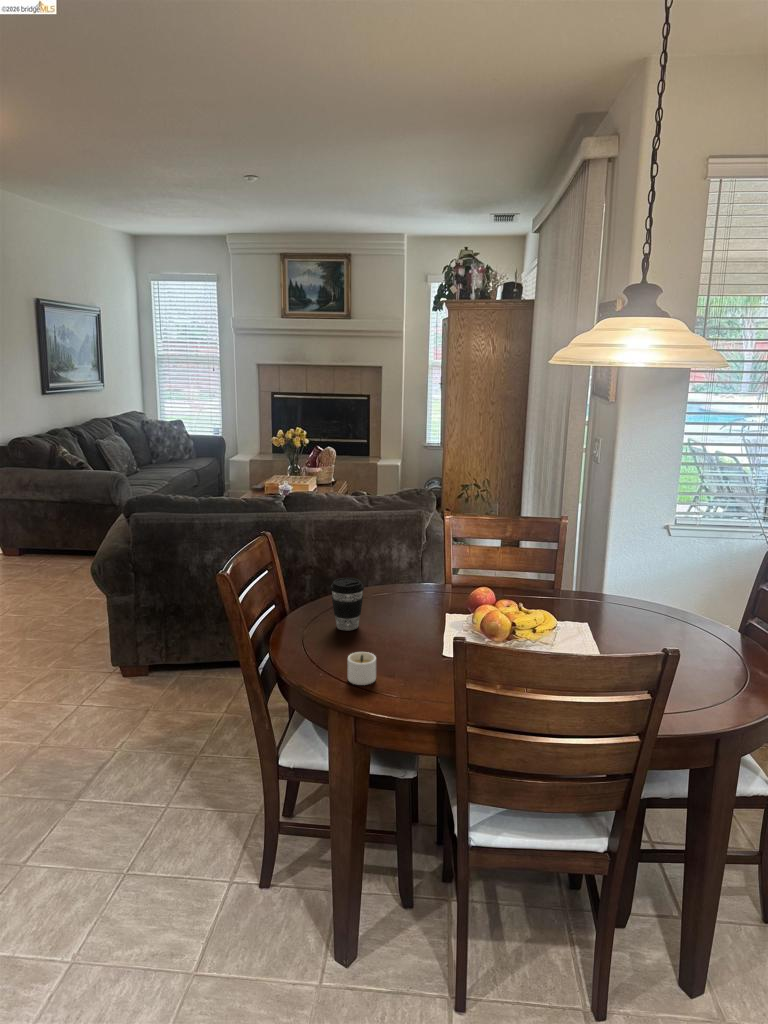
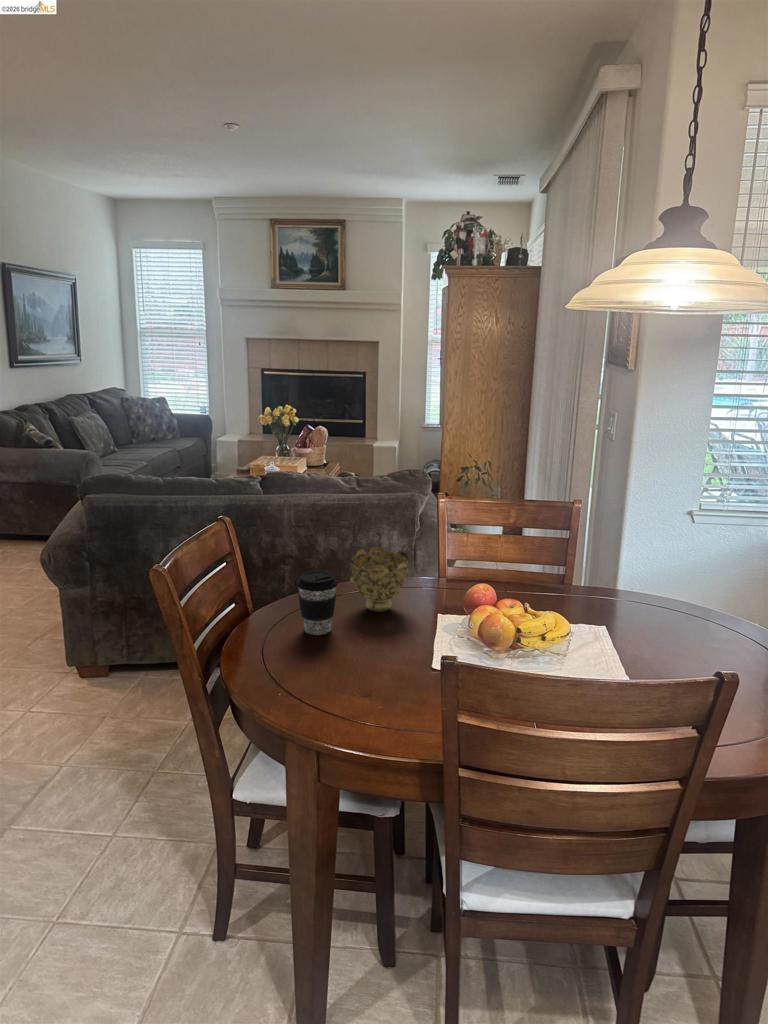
decorative bowl: none [372,558,422,612] -> present [350,547,409,612]
candle: present [348,652,376,685] -> none [310,666,360,708]

